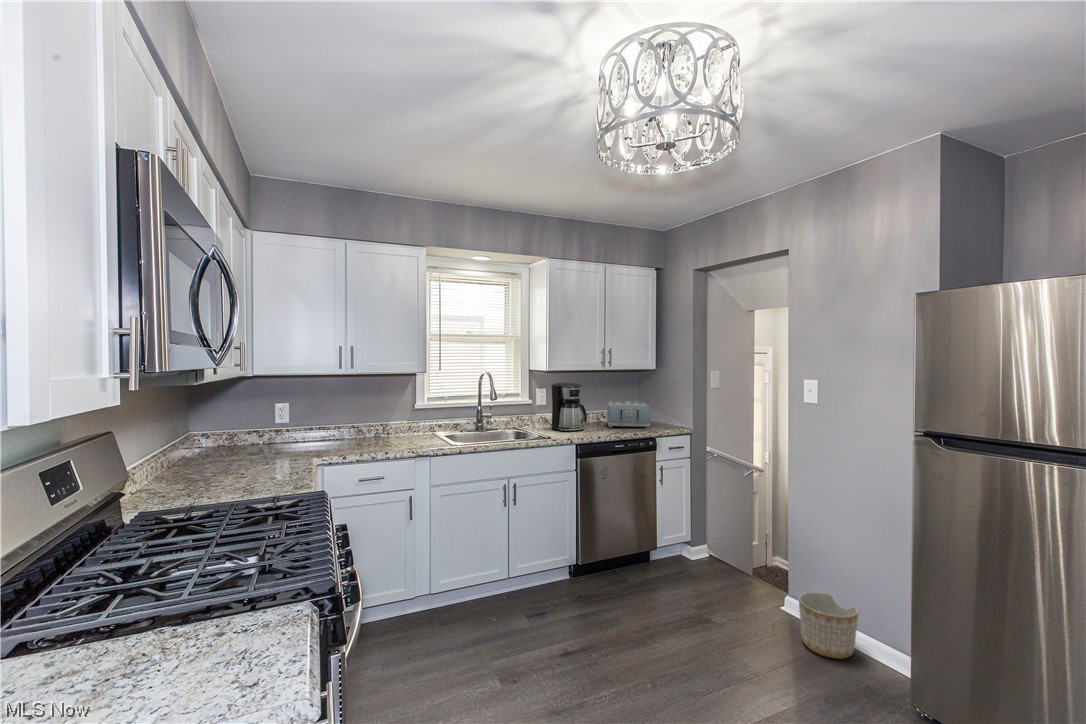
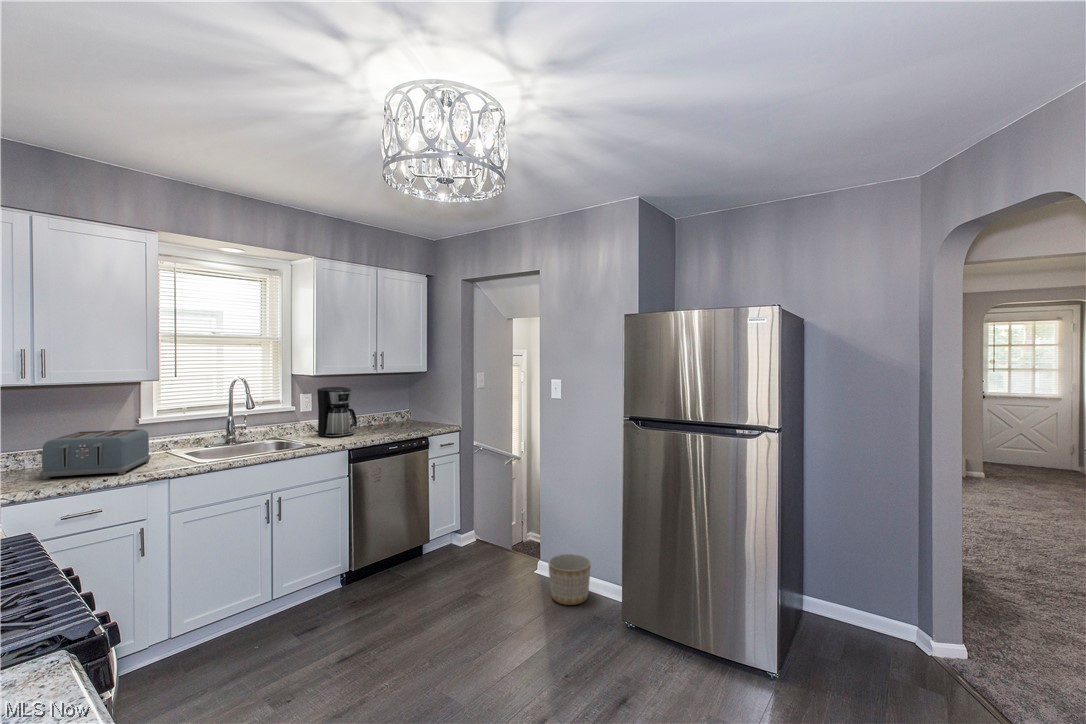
toaster: present [607,401,650,428] -> present [40,429,151,480]

